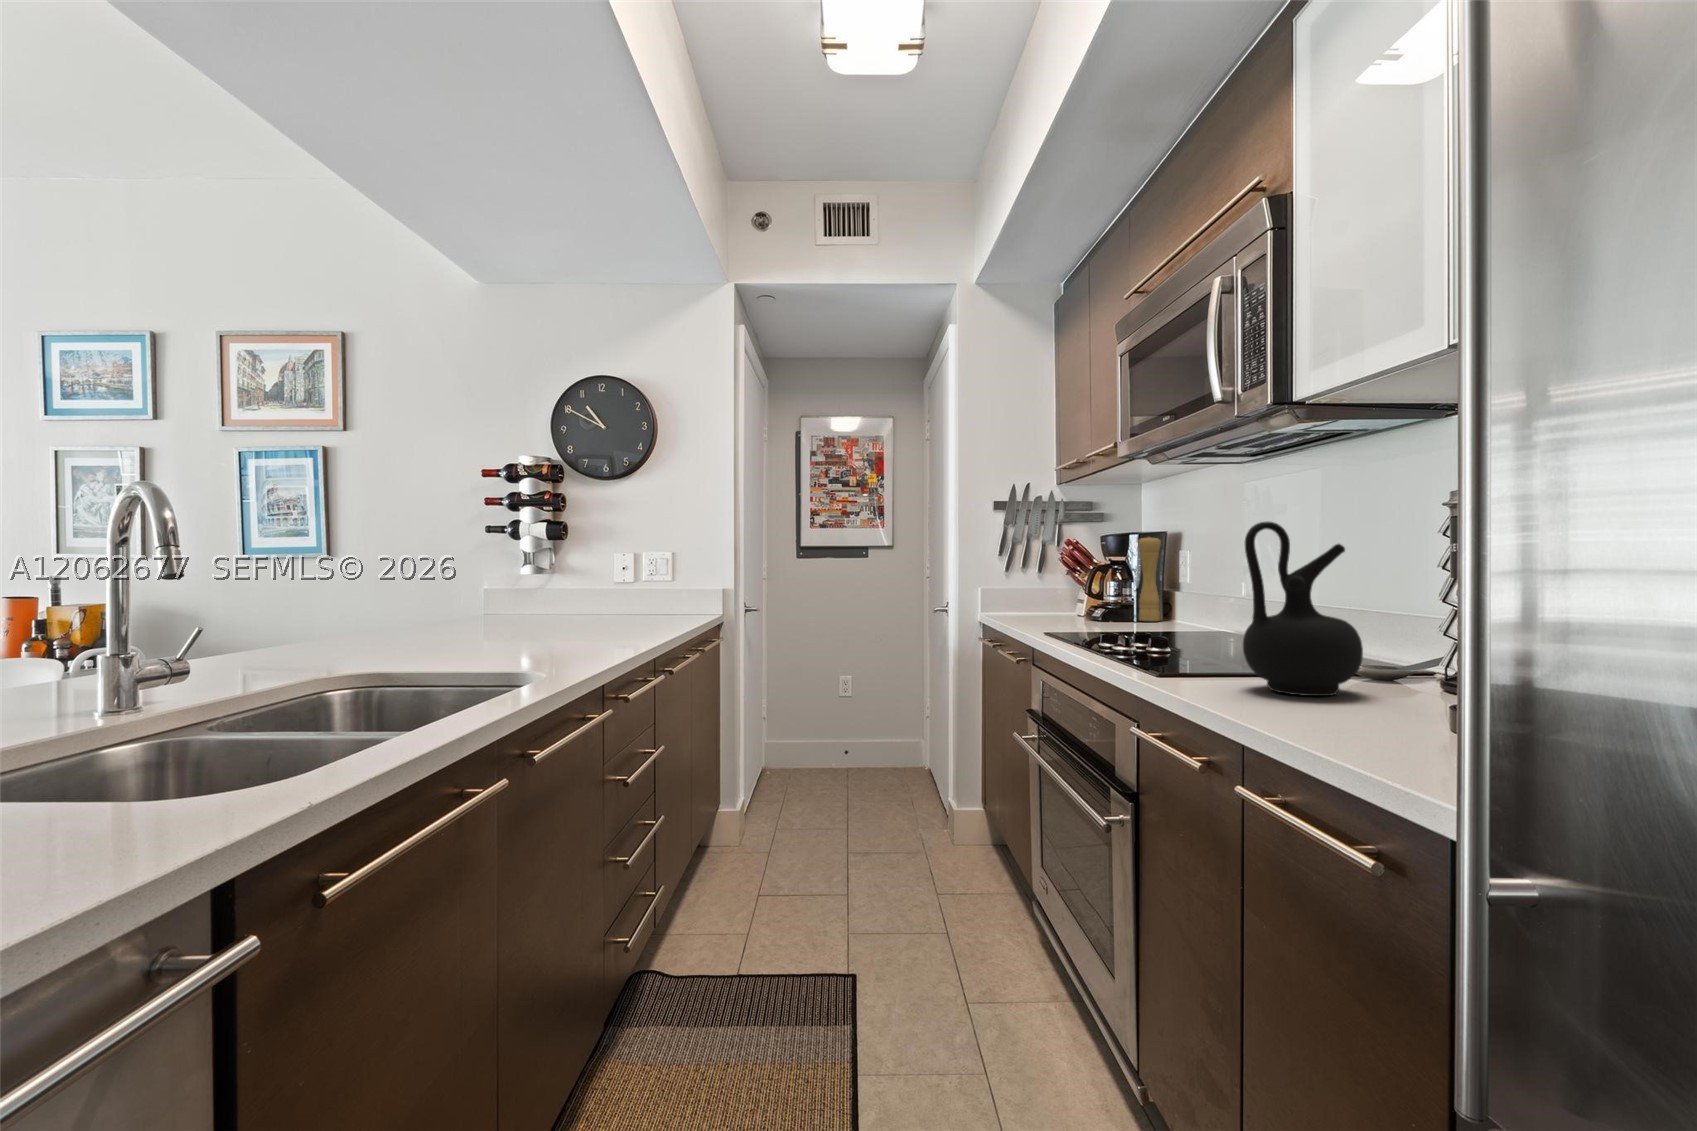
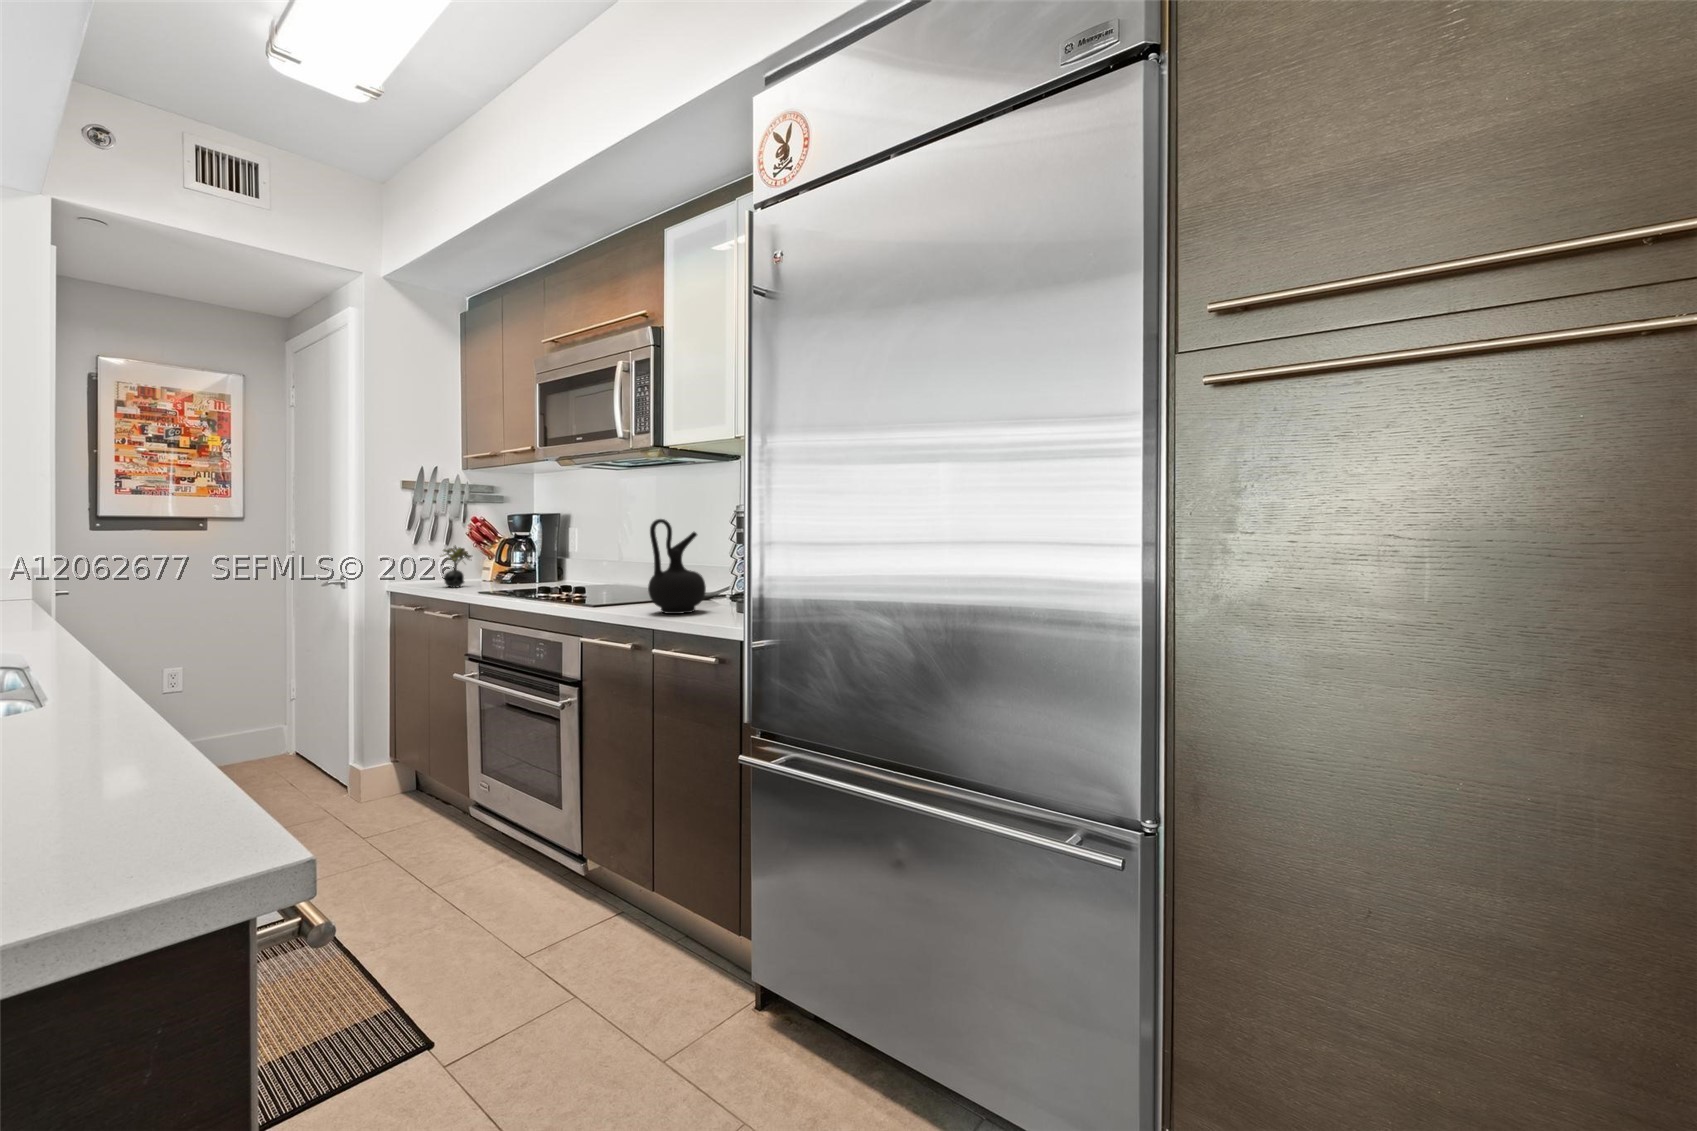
pepper mill: present [1138,537,1161,621] -> none [538,517,556,583]
succulent plant: none [1025,572,1060,621] -> present [443,545,472,588]

